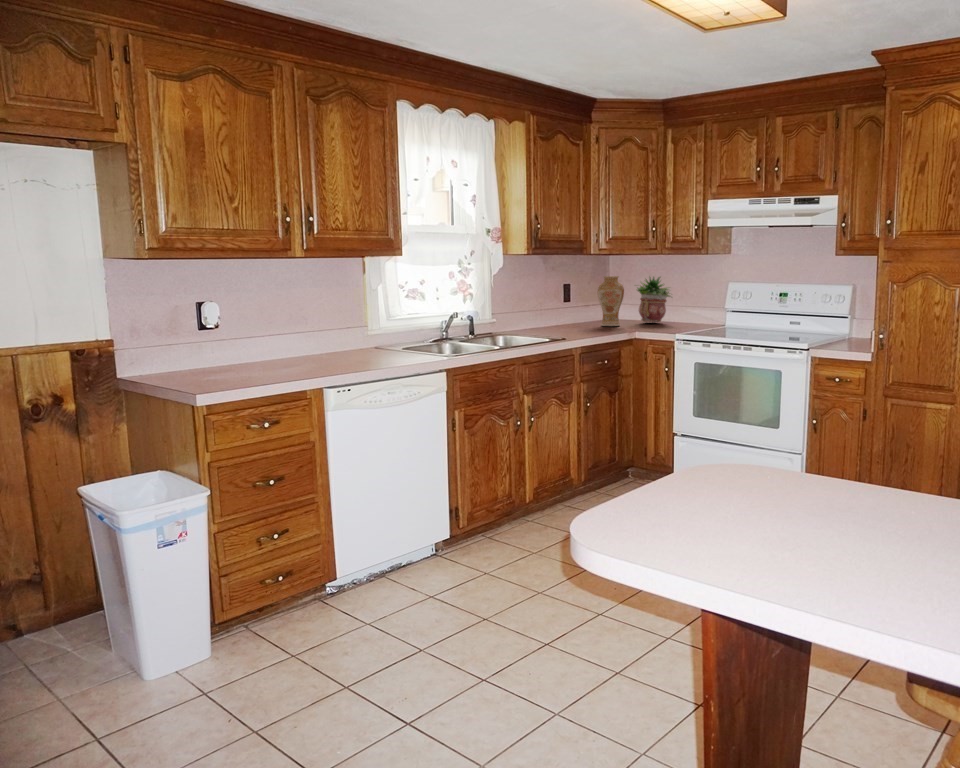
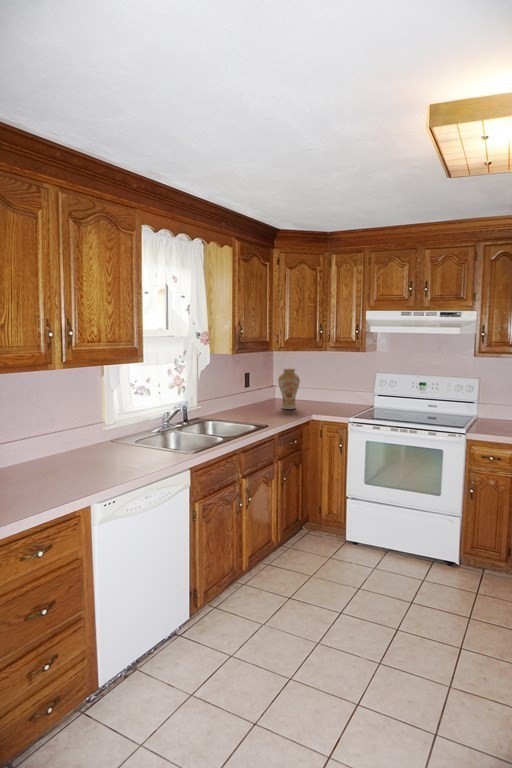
potted plant: present [637,277,671,322] -> none [303,367,333,404]

